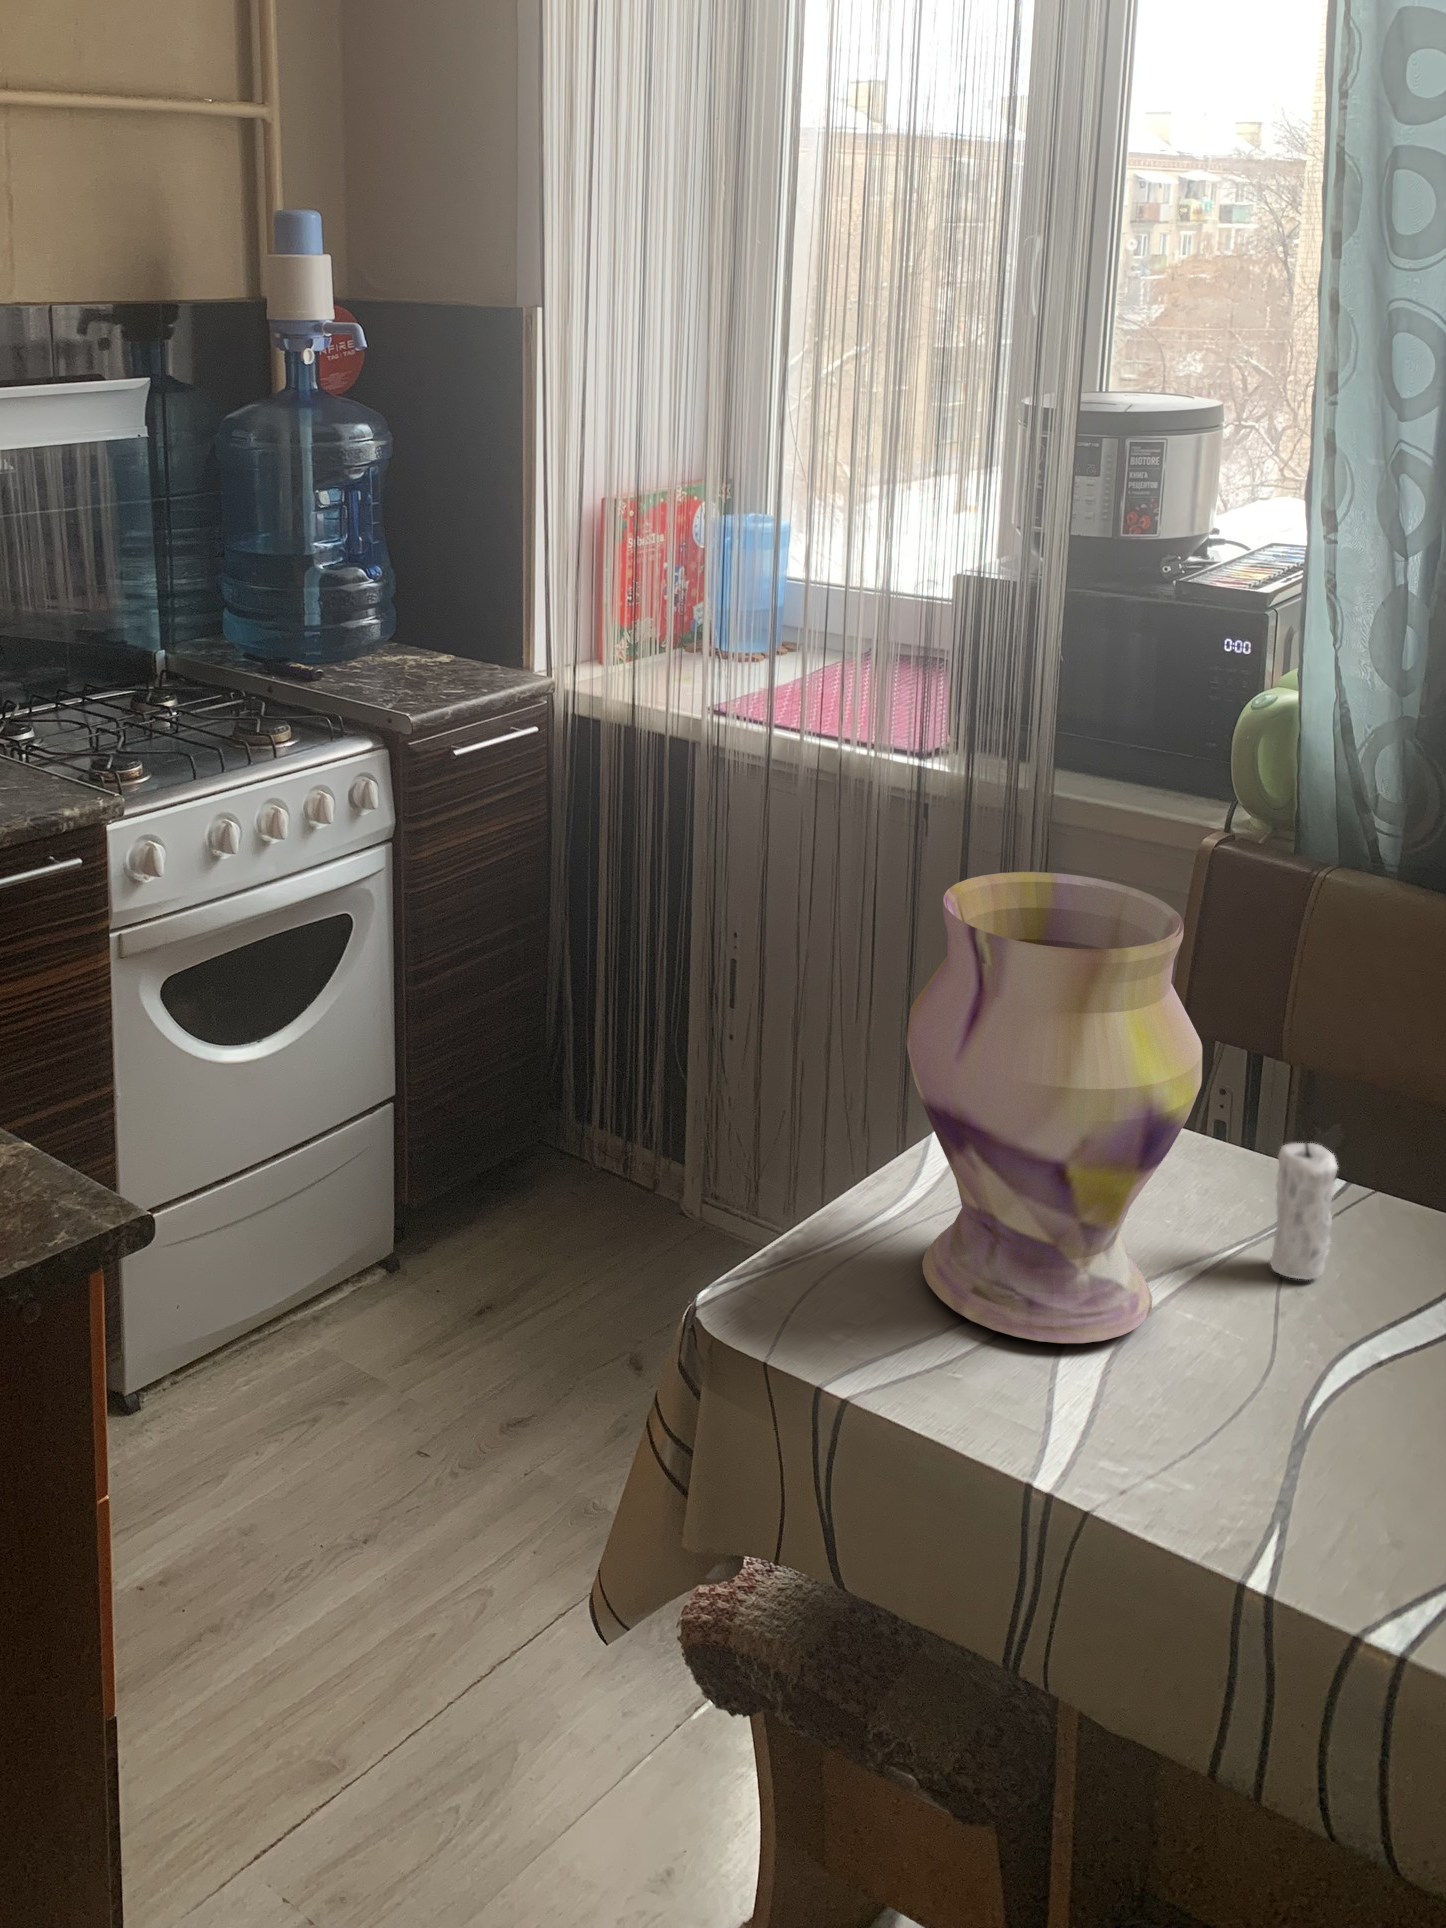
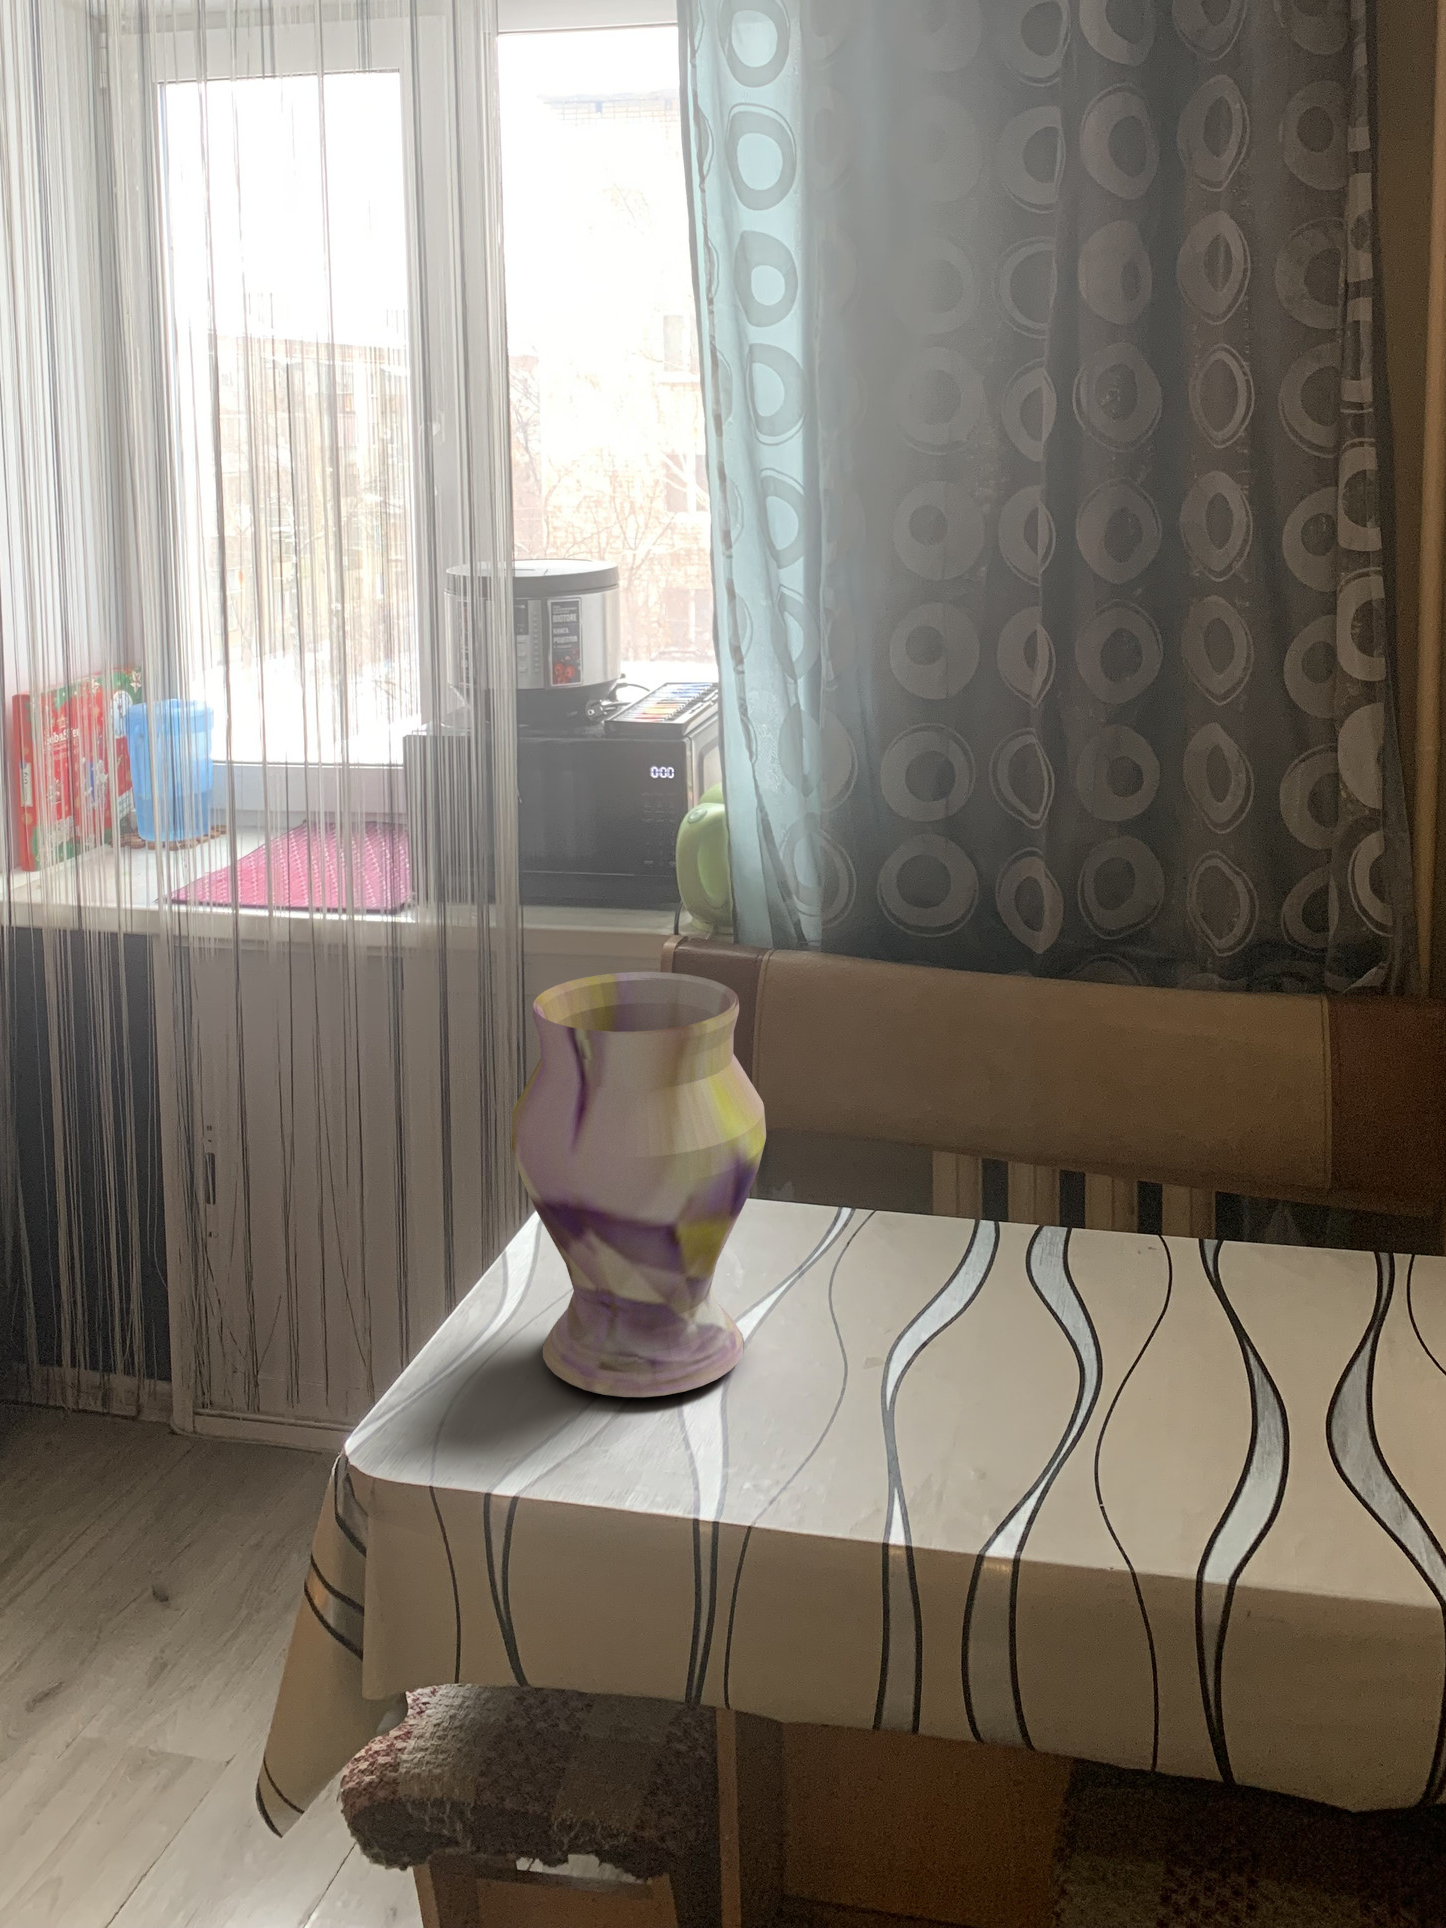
candle: present [1269,1141,1338,1279] -> none [815,1153,864,1290]

